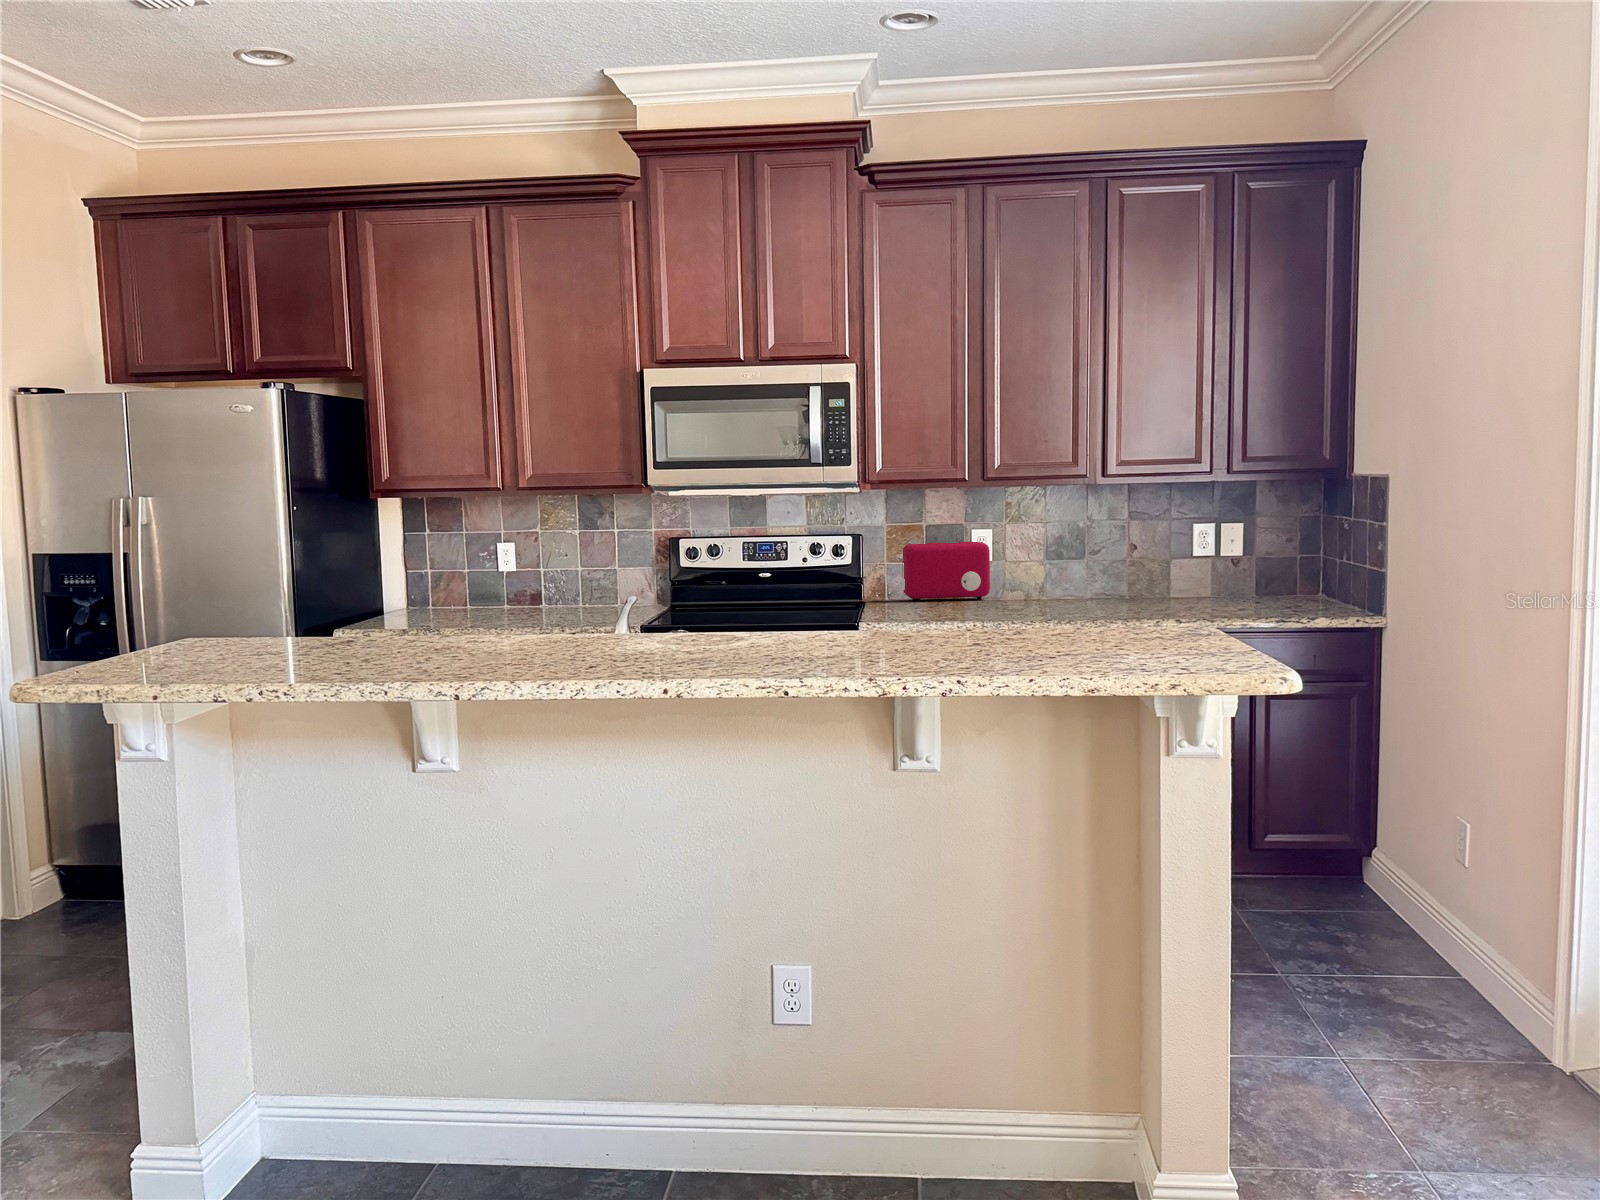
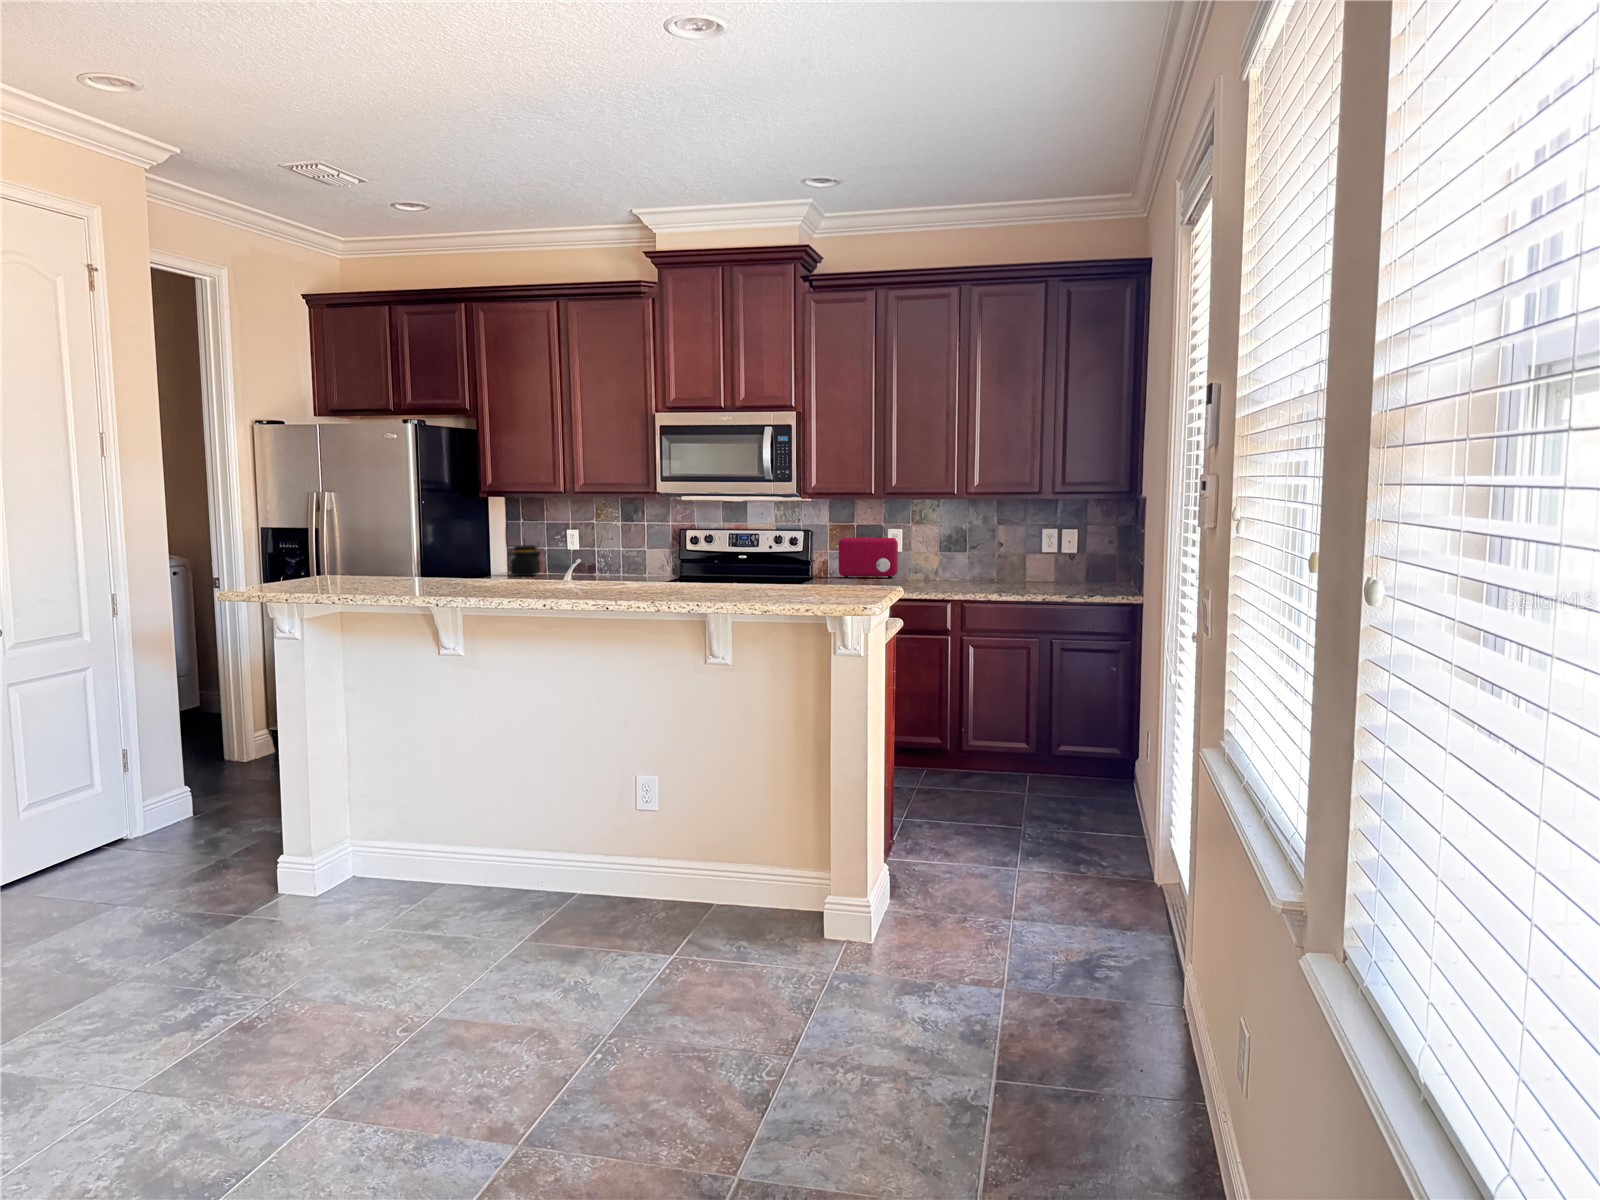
jar: none [423,568,475,615] -> present [509,545,541,576]

